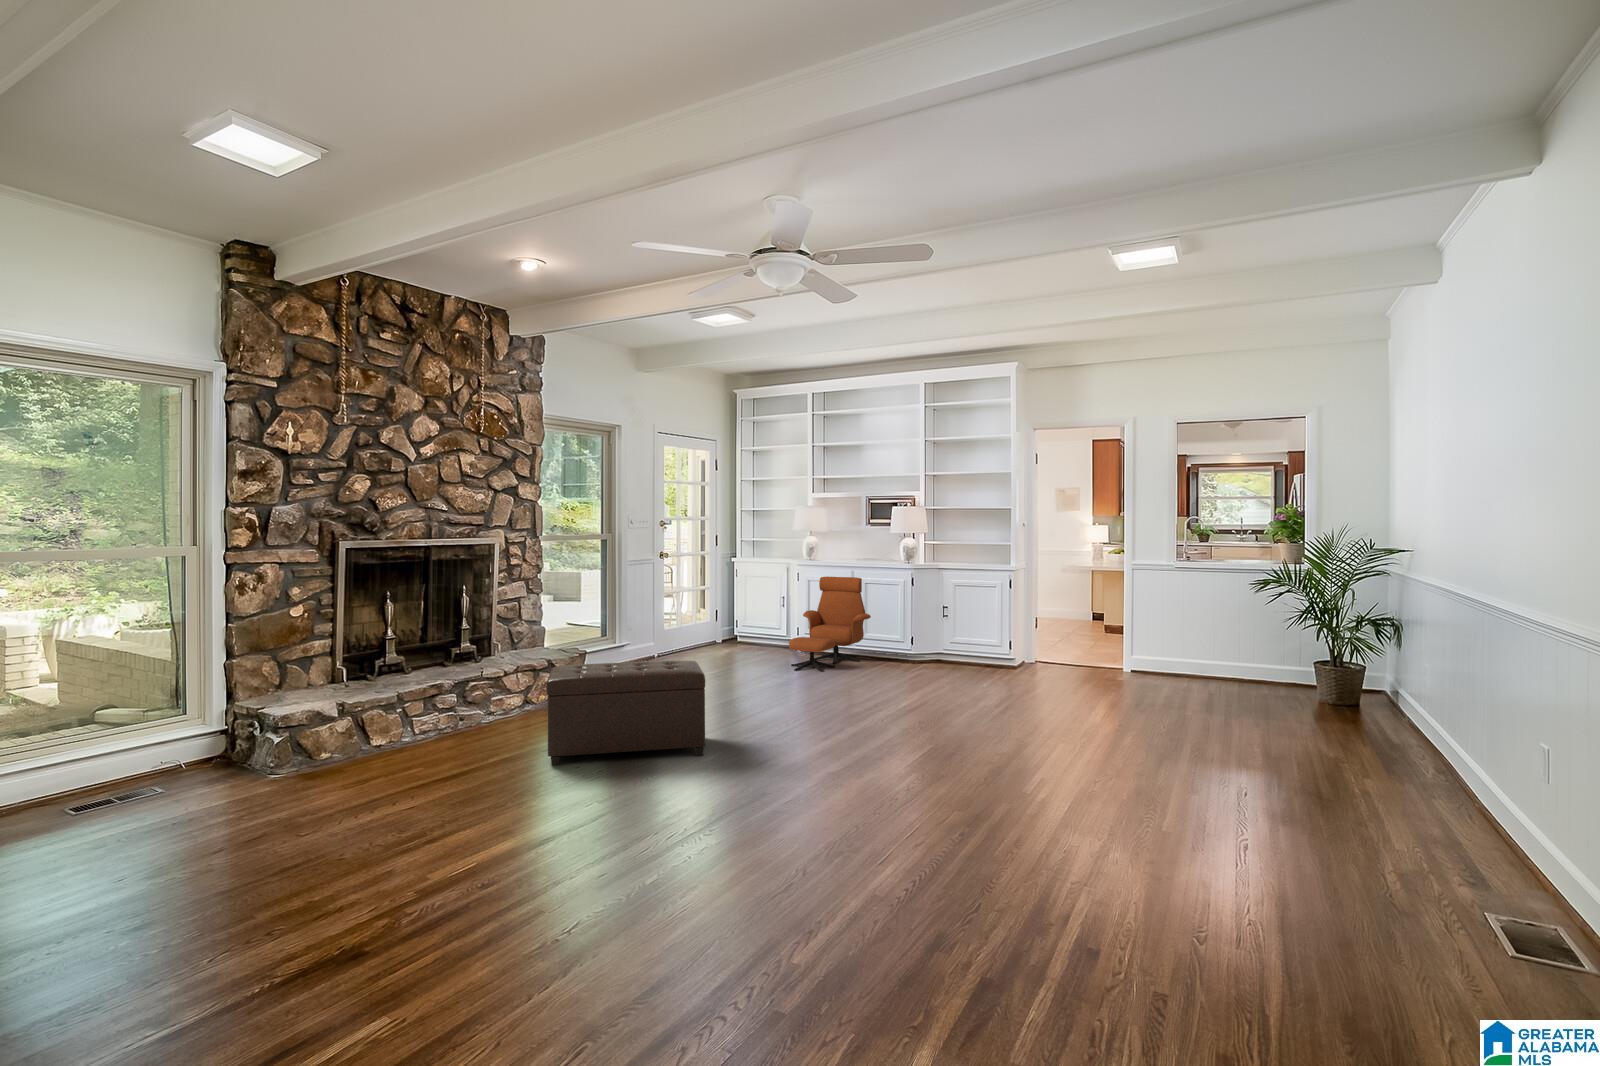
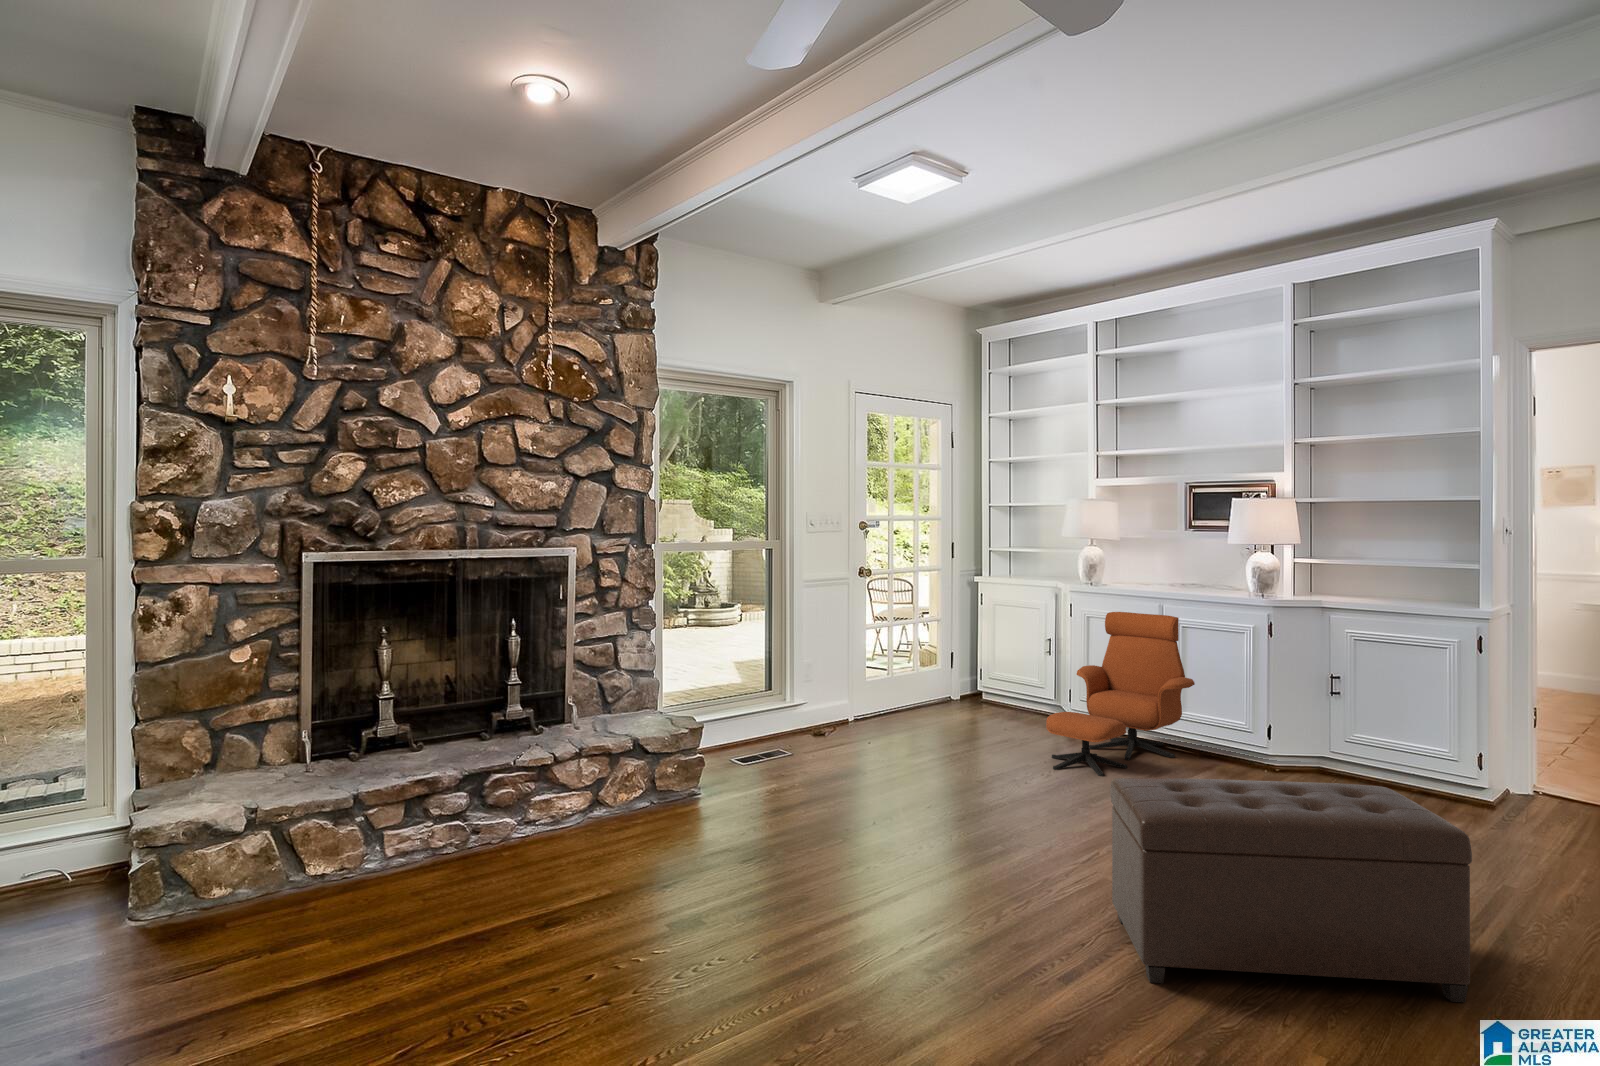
ottoman: present [546,661,705,766] -> present [1110,778,1472,1002]

